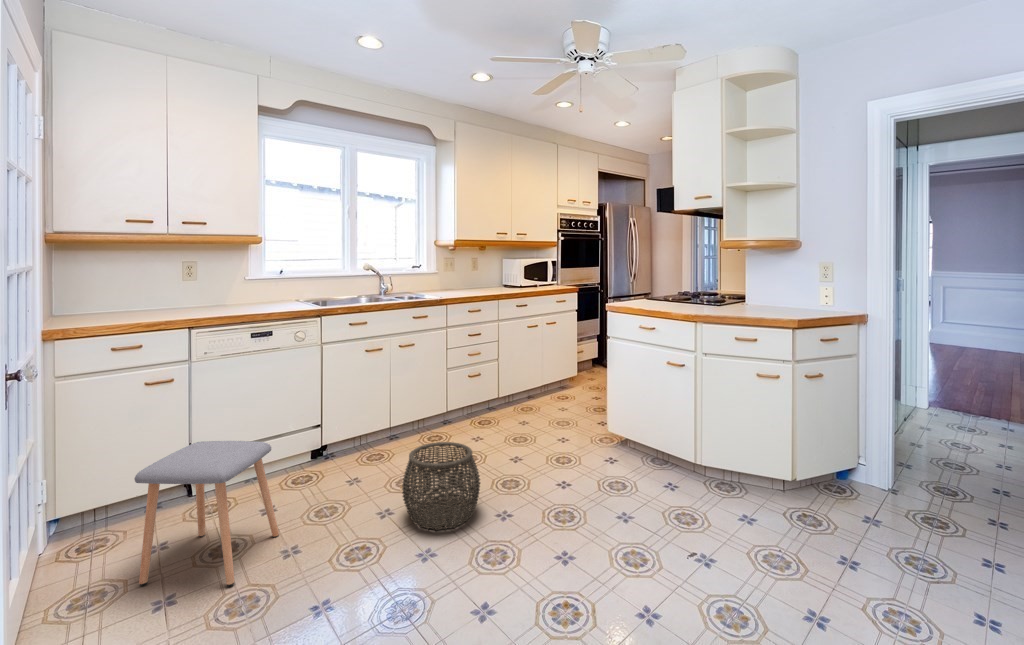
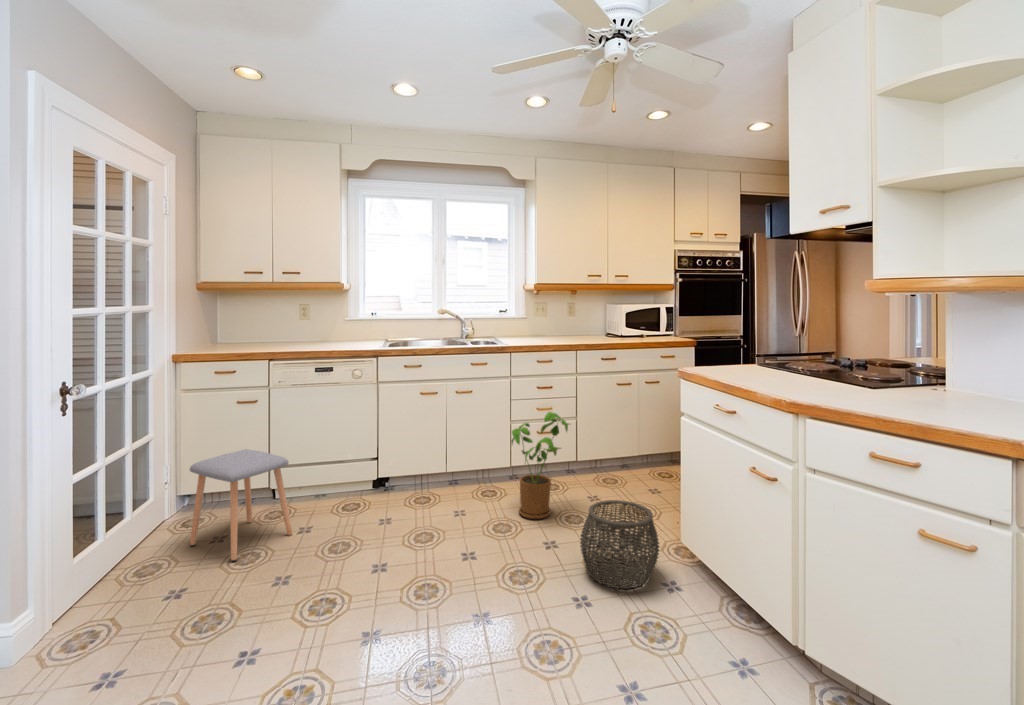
house plant: none [487,356,546,461] -> present [511,412,569,519]
woven basket: present [402,442,480,530] -> present [580,500,660,589]

